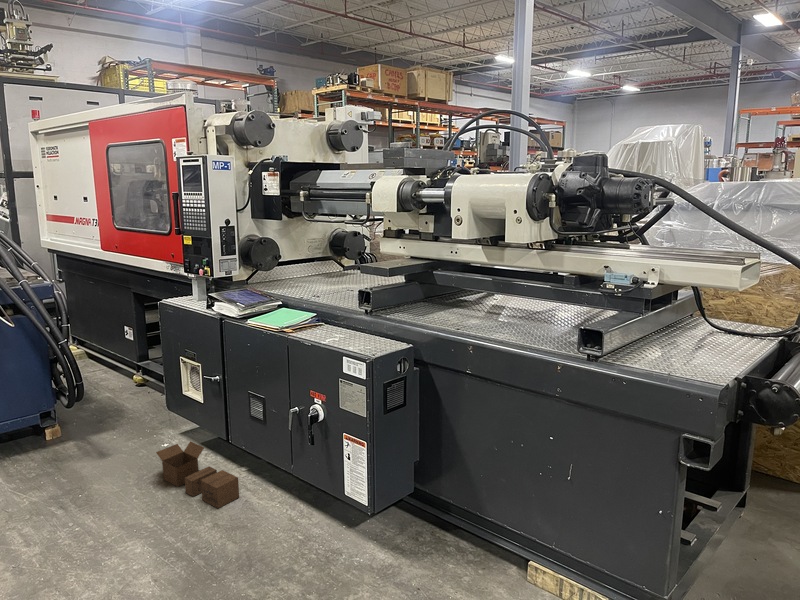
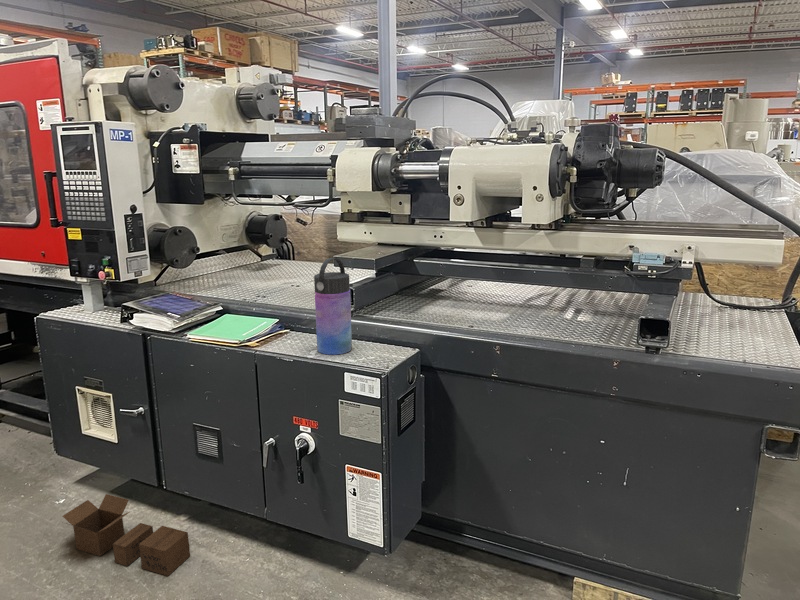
water bottle: none [331,264,361,343] -> present [314,258,352,355]

